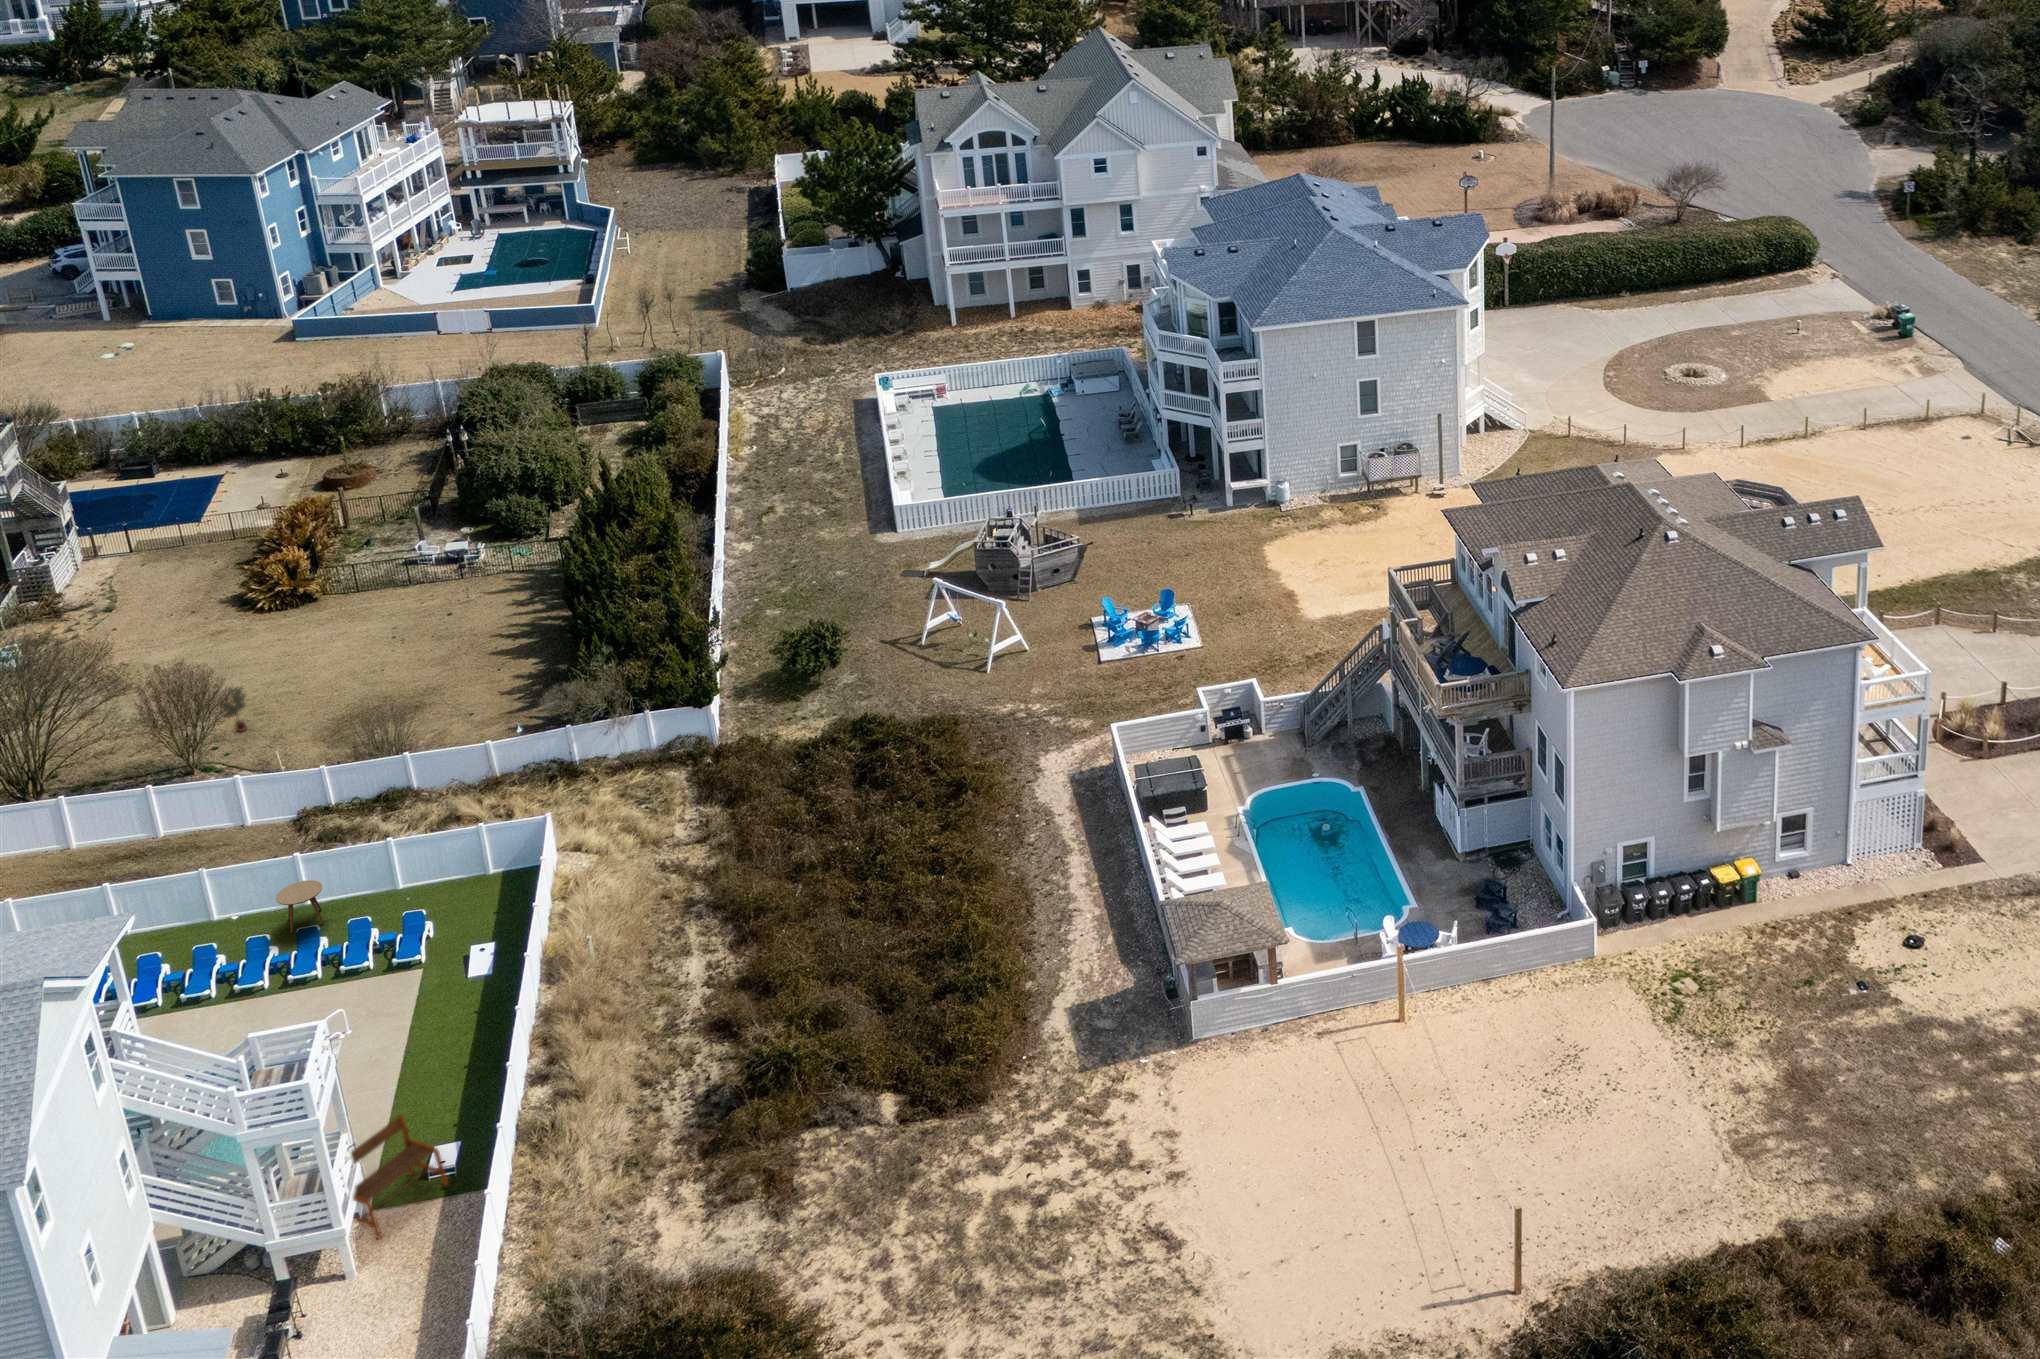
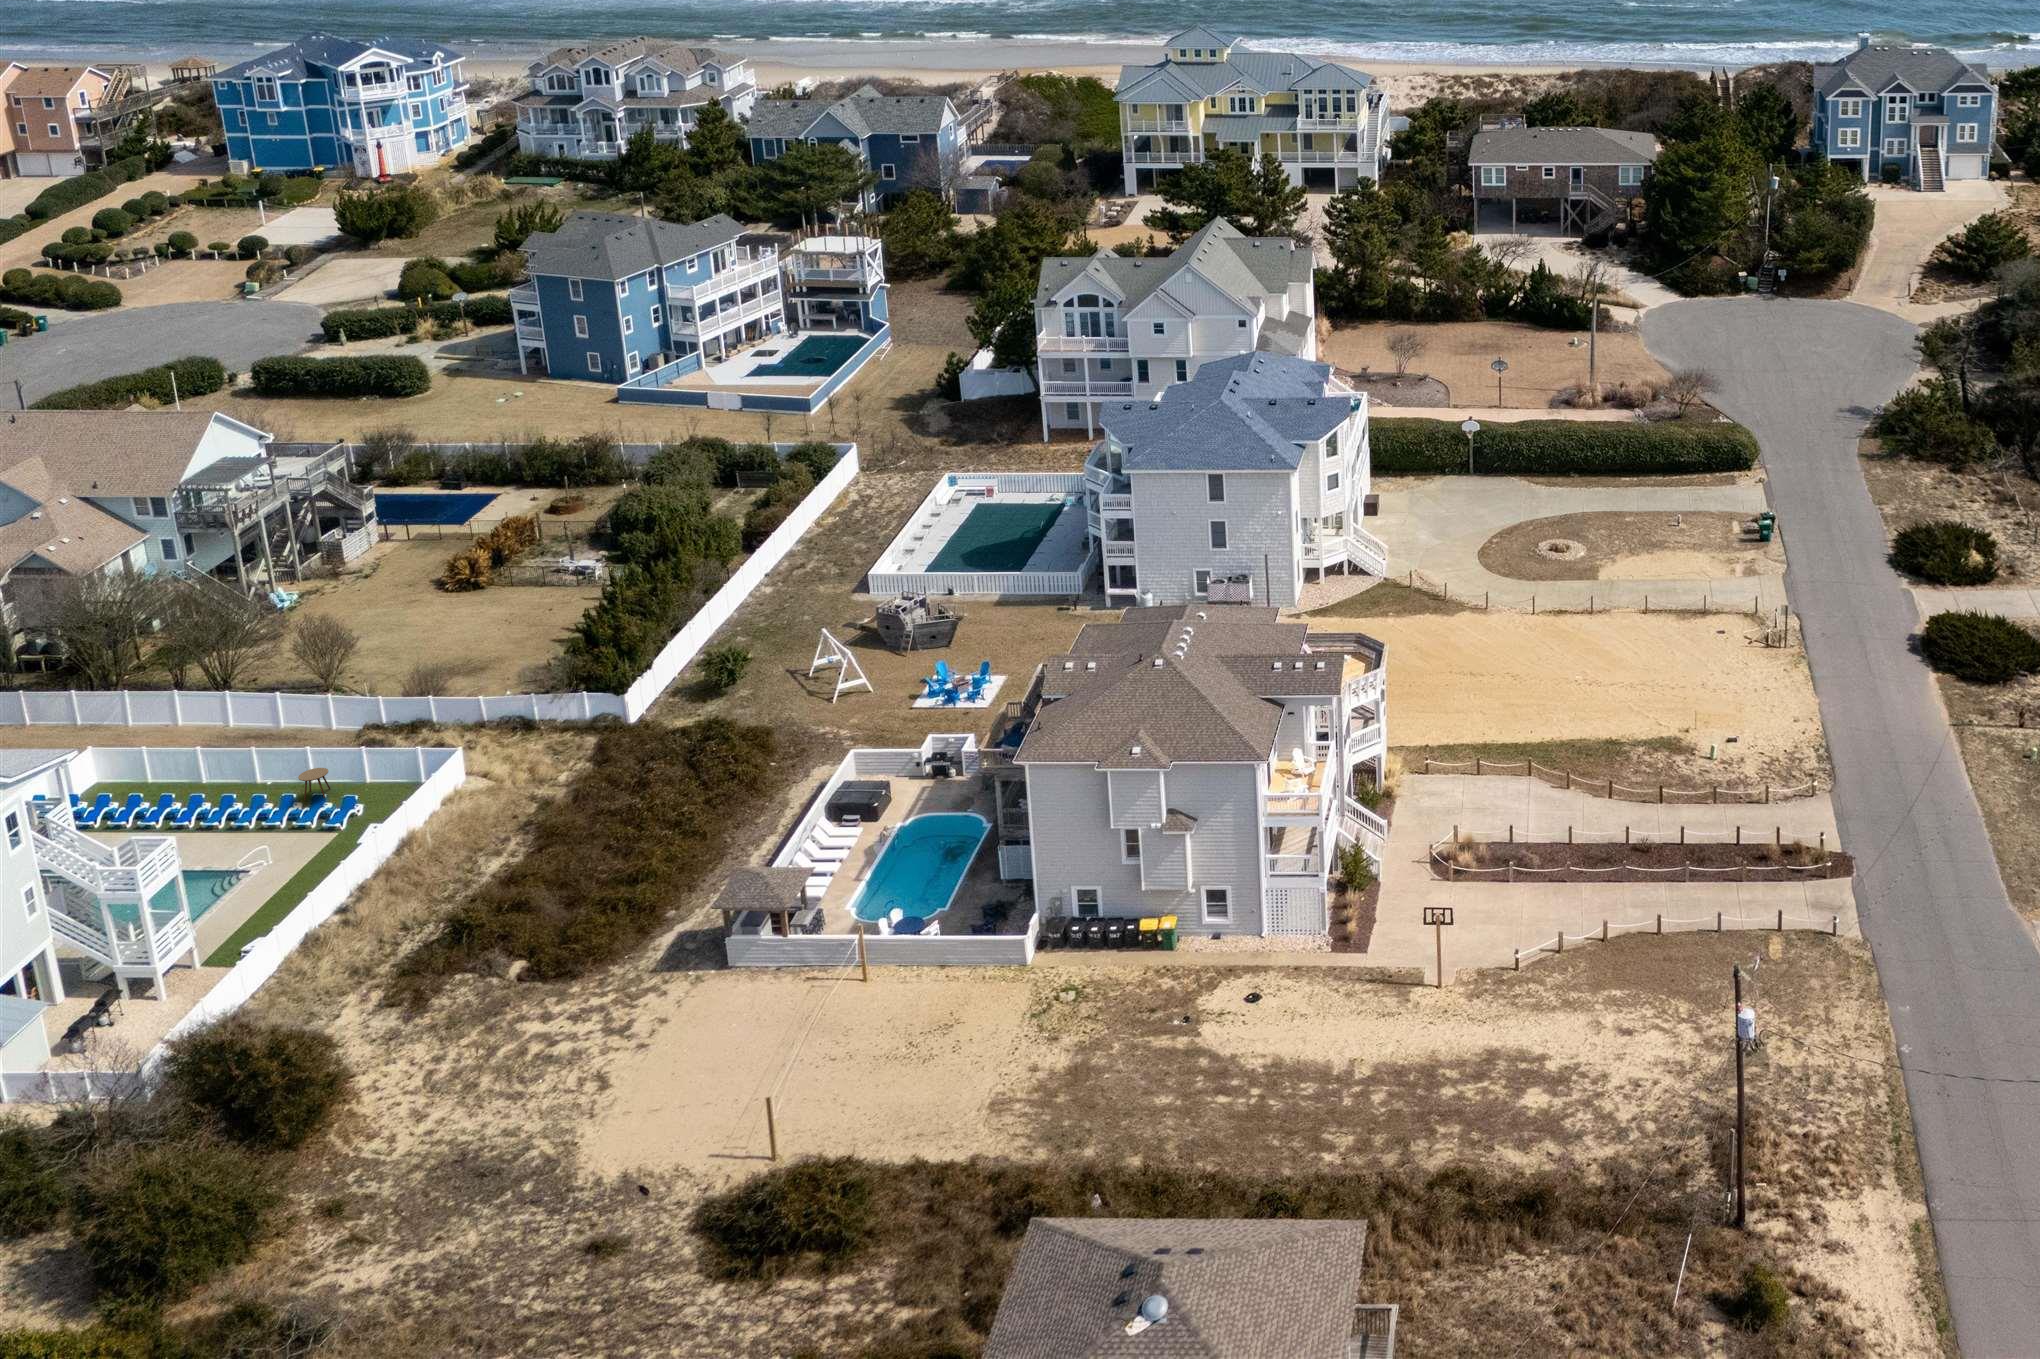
potted tree: present [221,687,246,732] -> none [362,639,383,670]
bench: present [351,1115,448,1239] -> none [197,910,269,982]

